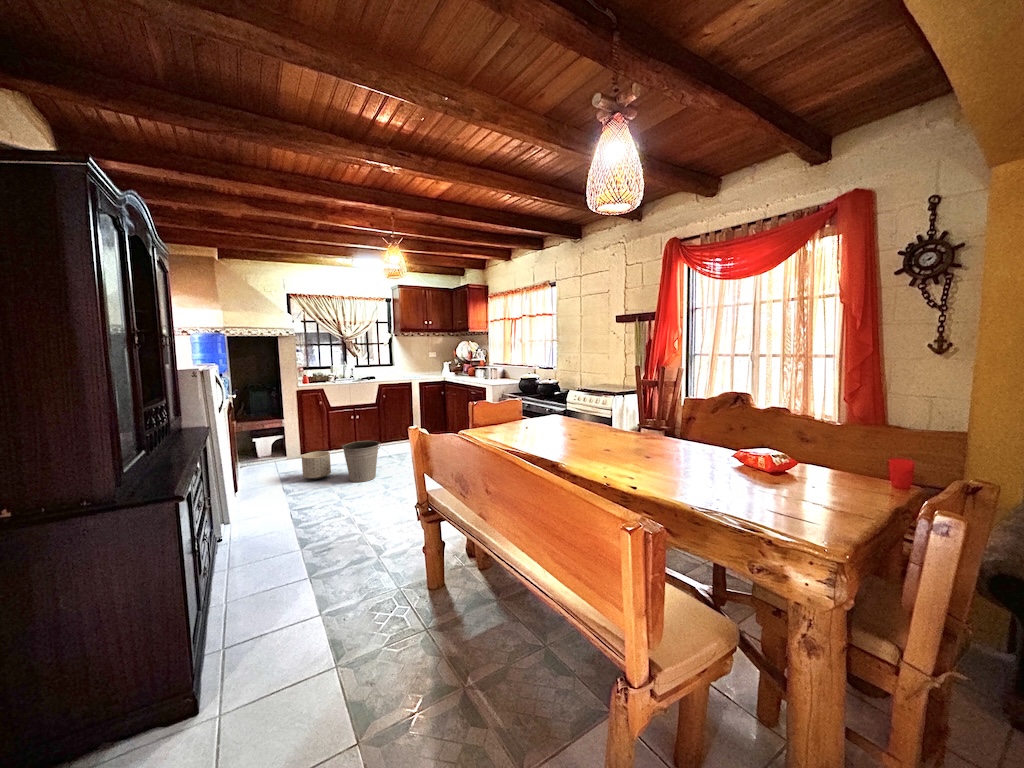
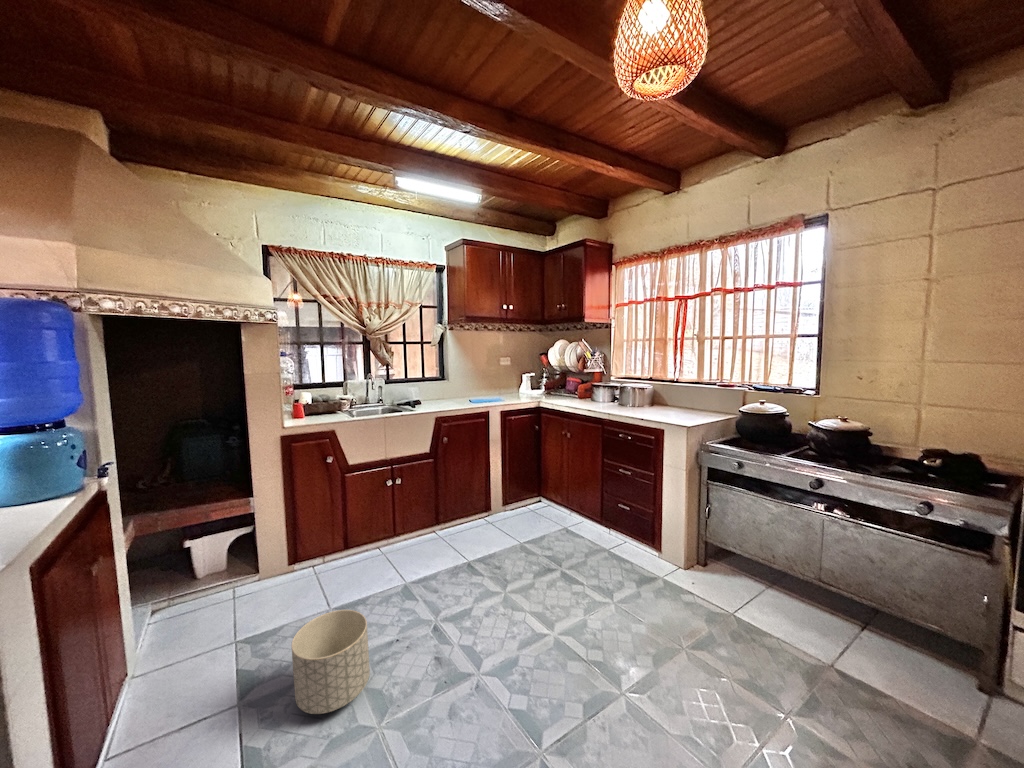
bucket: present [342,441,380,482] -> none [404,580,504,724]

